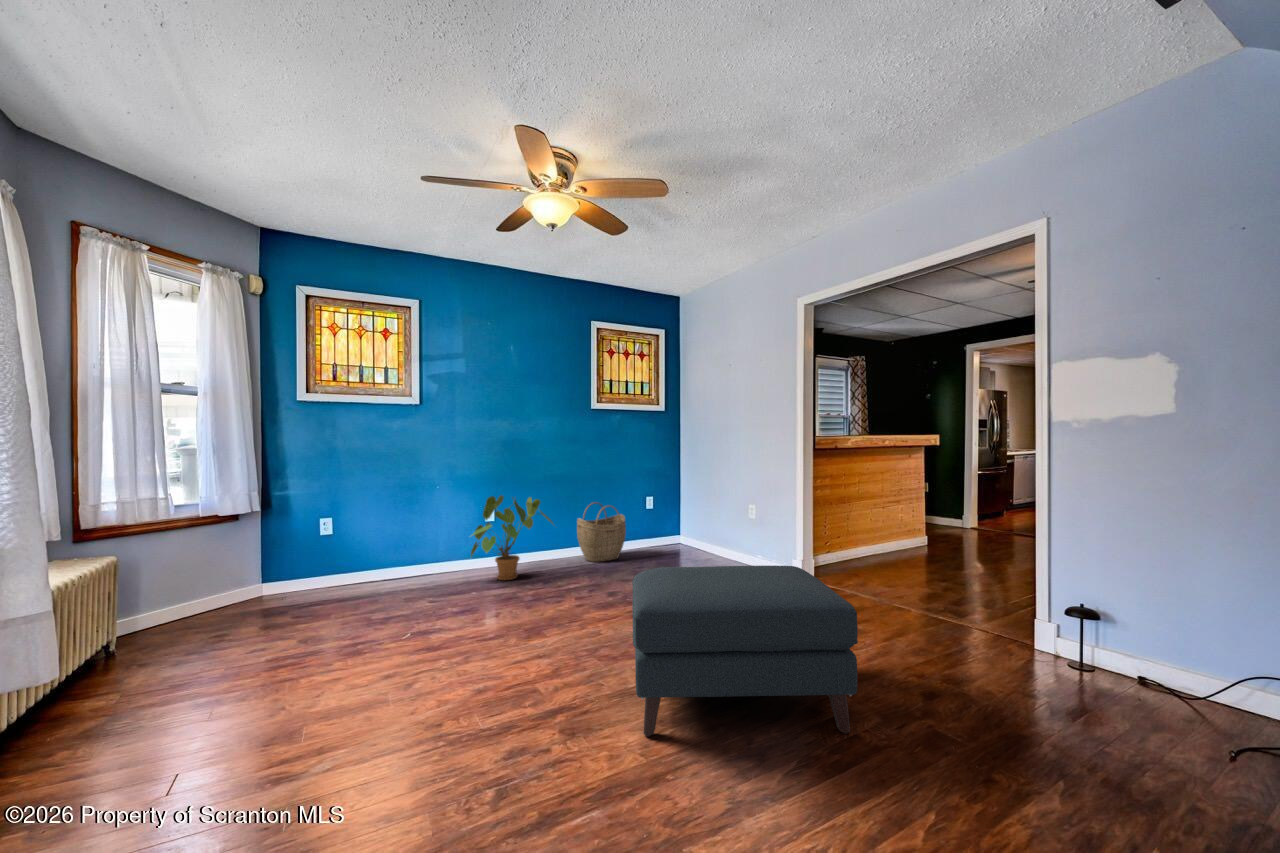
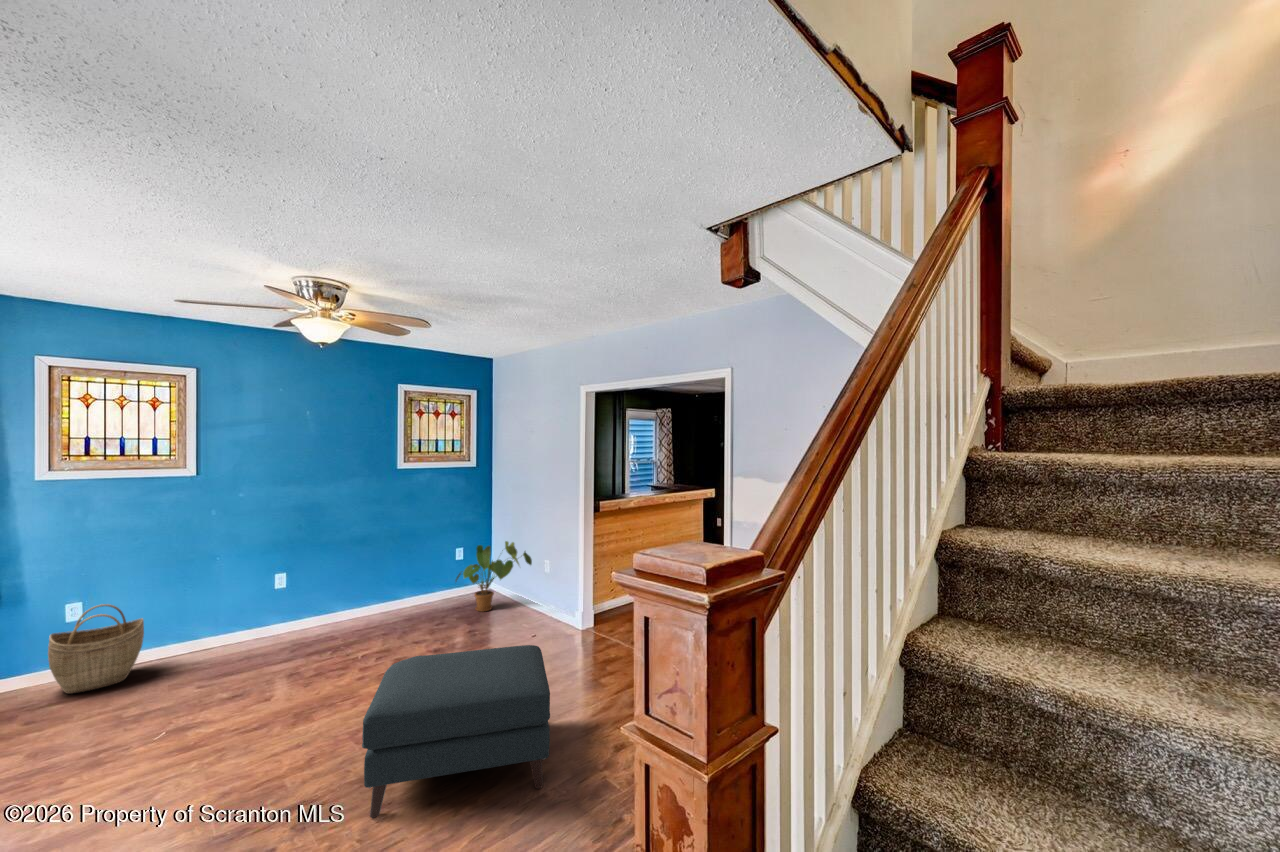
house plant: present [471,495,553,580] -> present [456,541,532,612]
woven basket: present [577,502,626,562] -> present [48,604,144,694]

